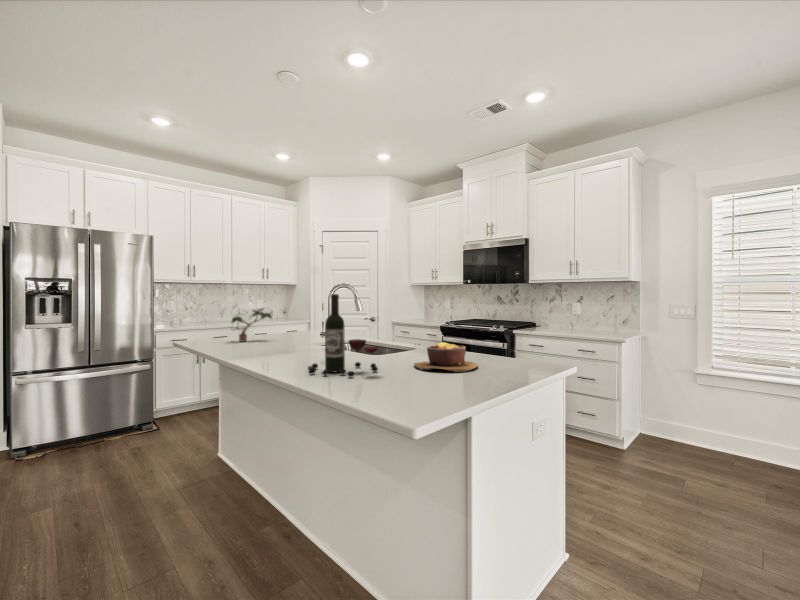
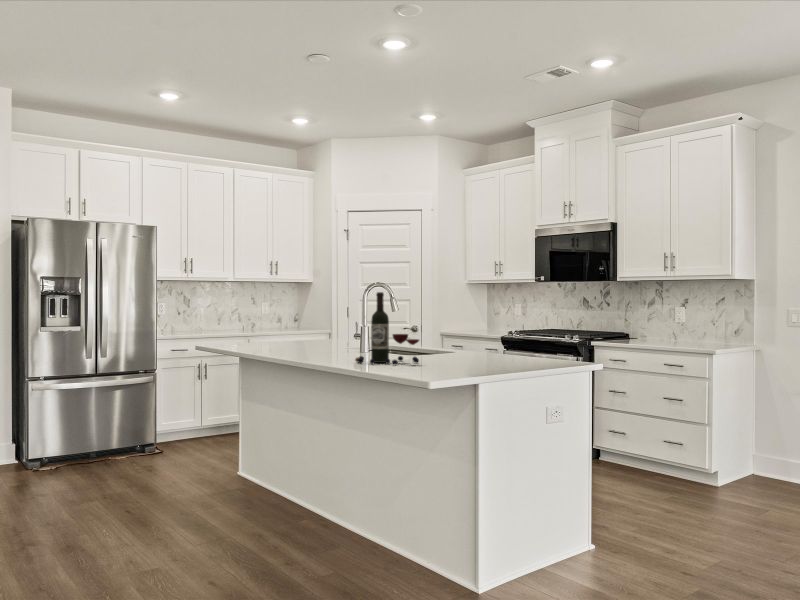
potted plant: present [232,309,272,342] -> none [255,308,310,346]
bowl: present [414,342,477,372] -> none [453,339,514,363]

